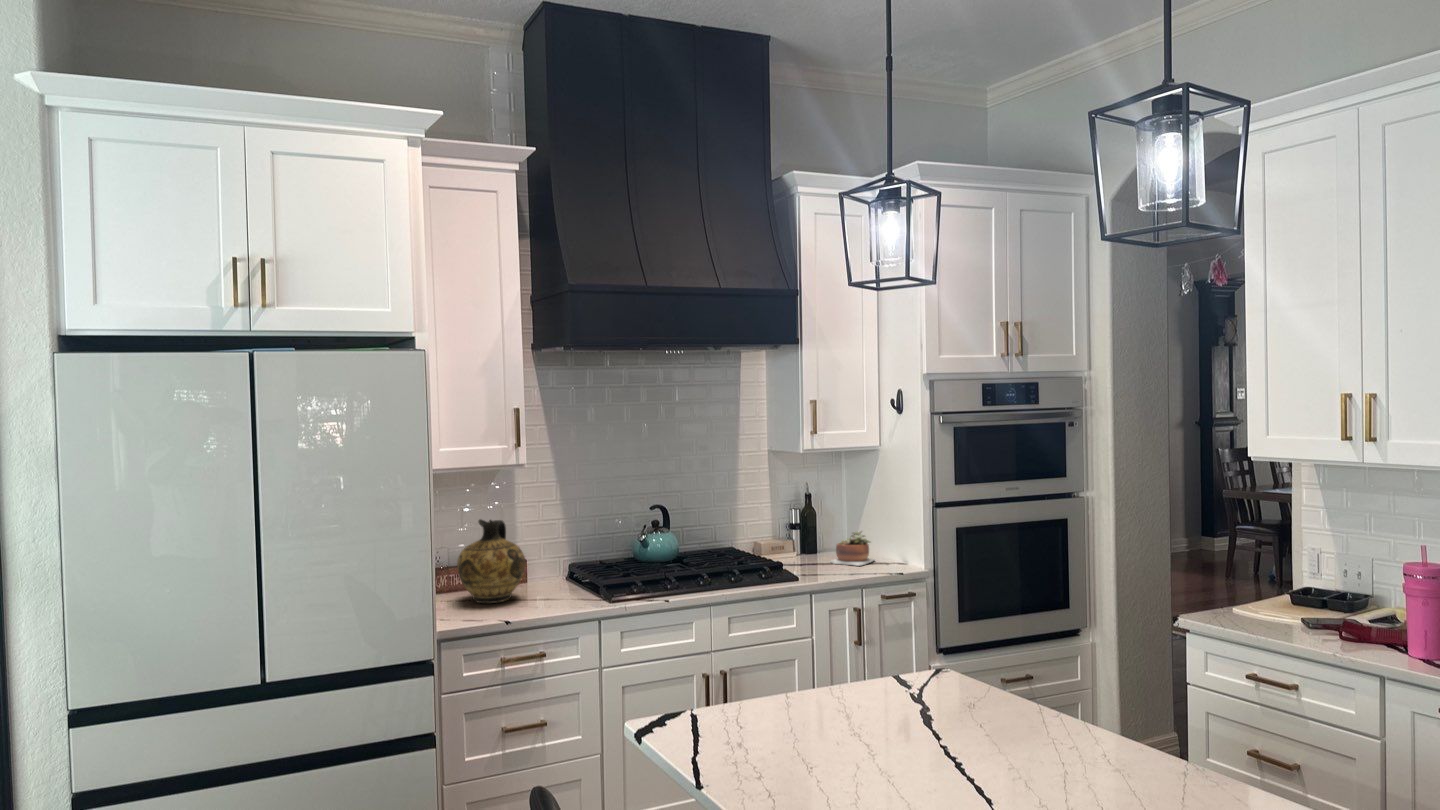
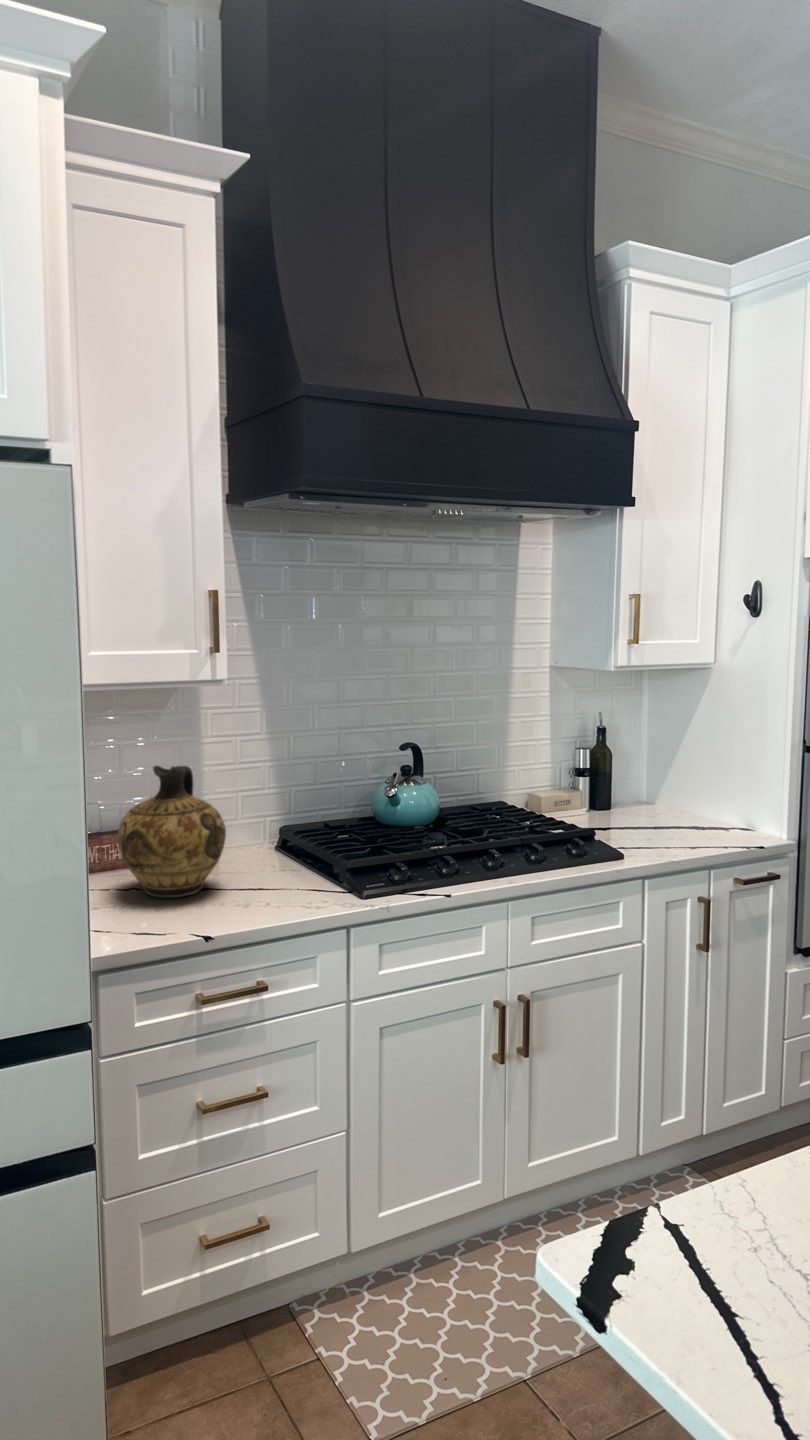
succulent plant: present [830,531,875,566] -> none [643,782,705,833]

